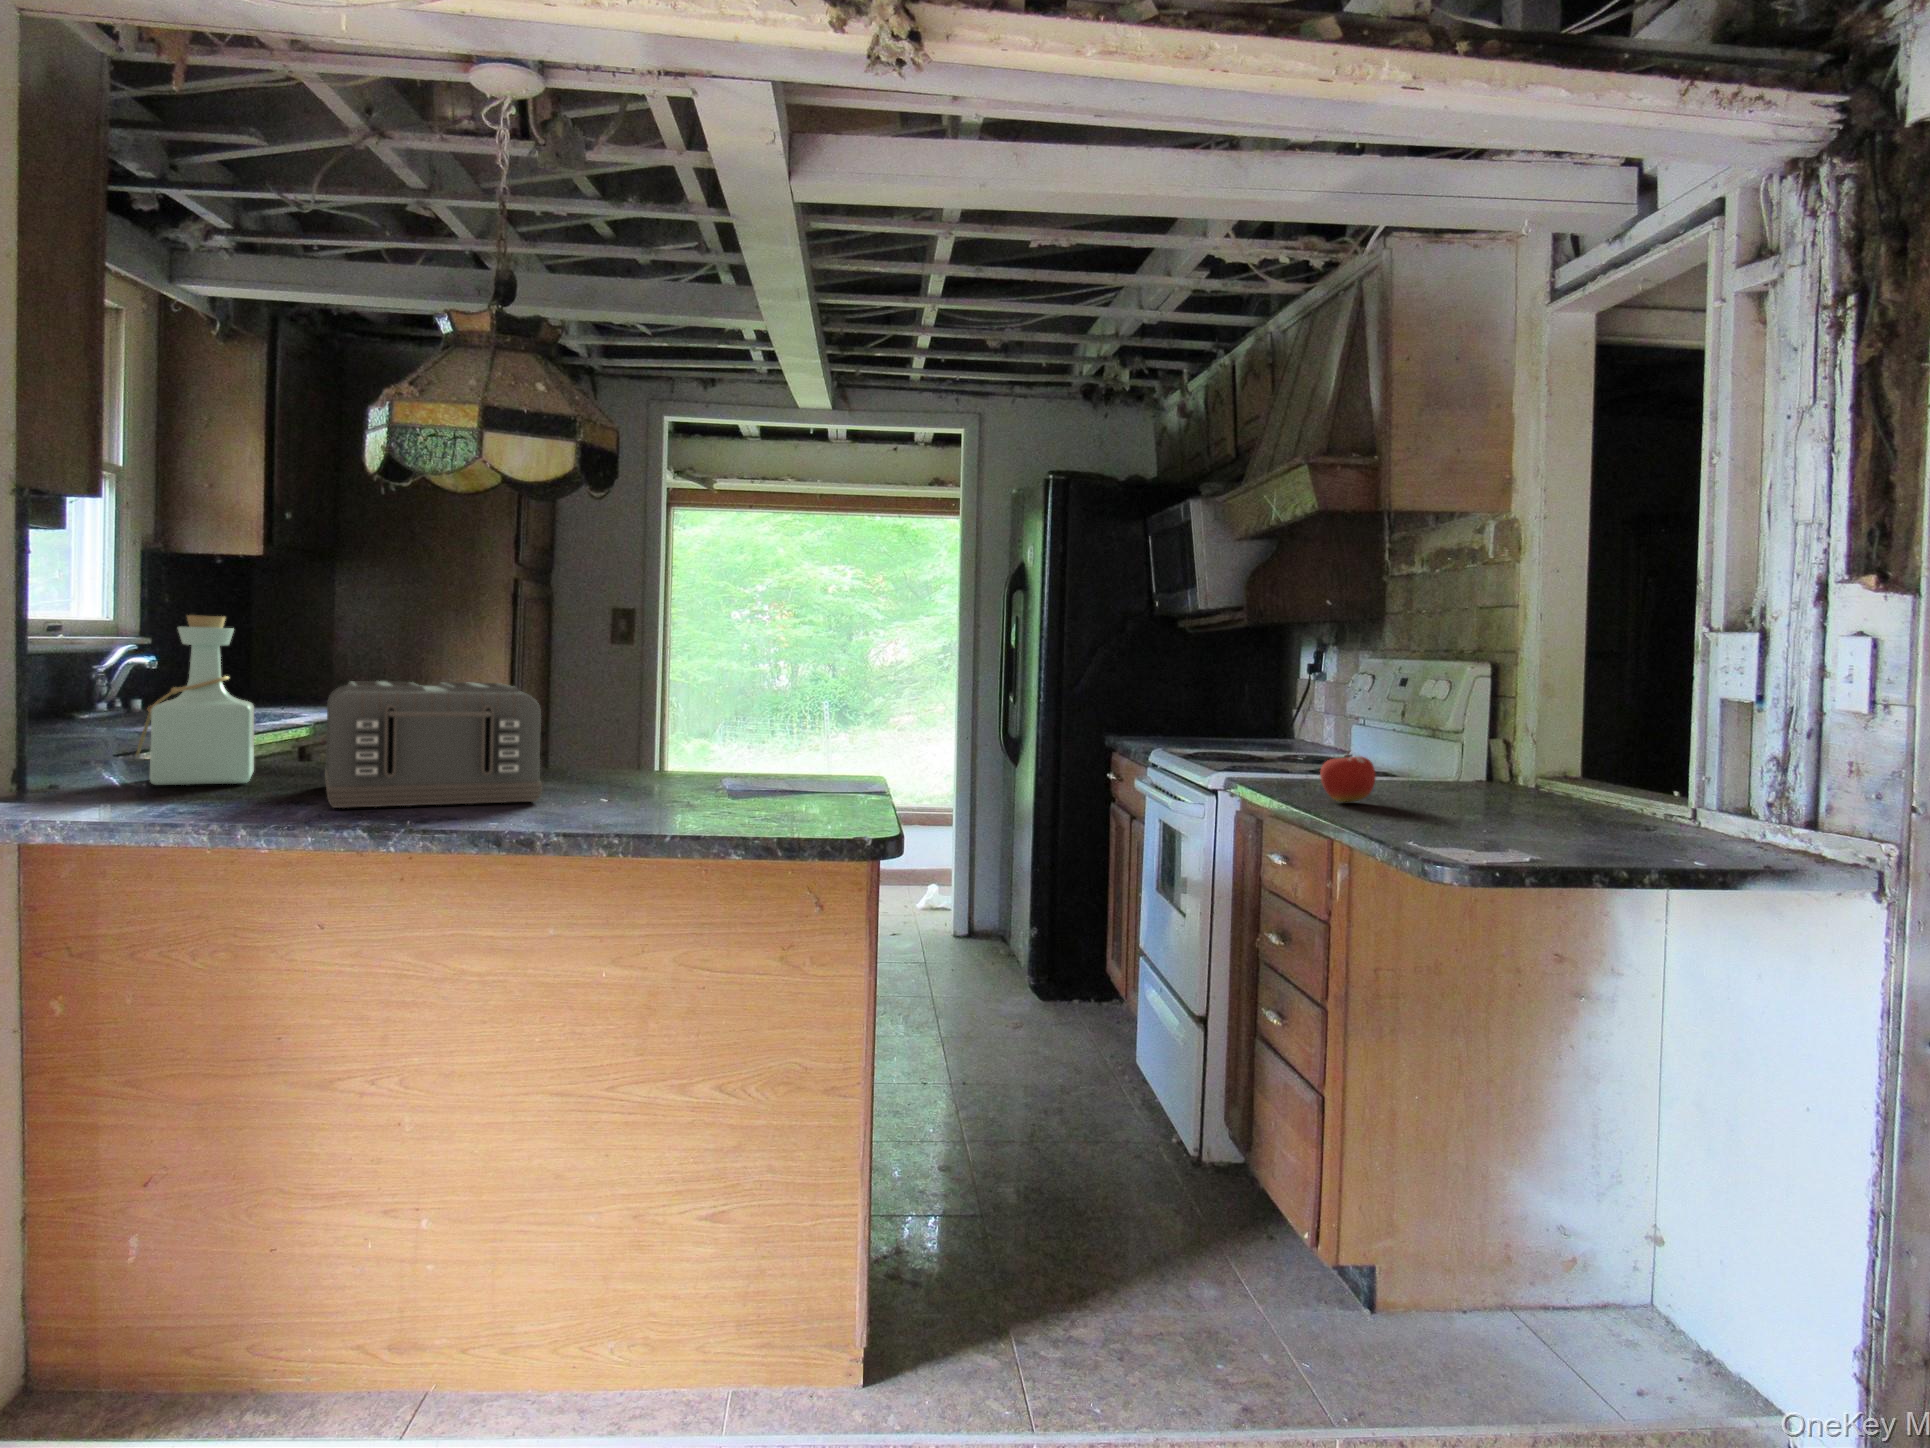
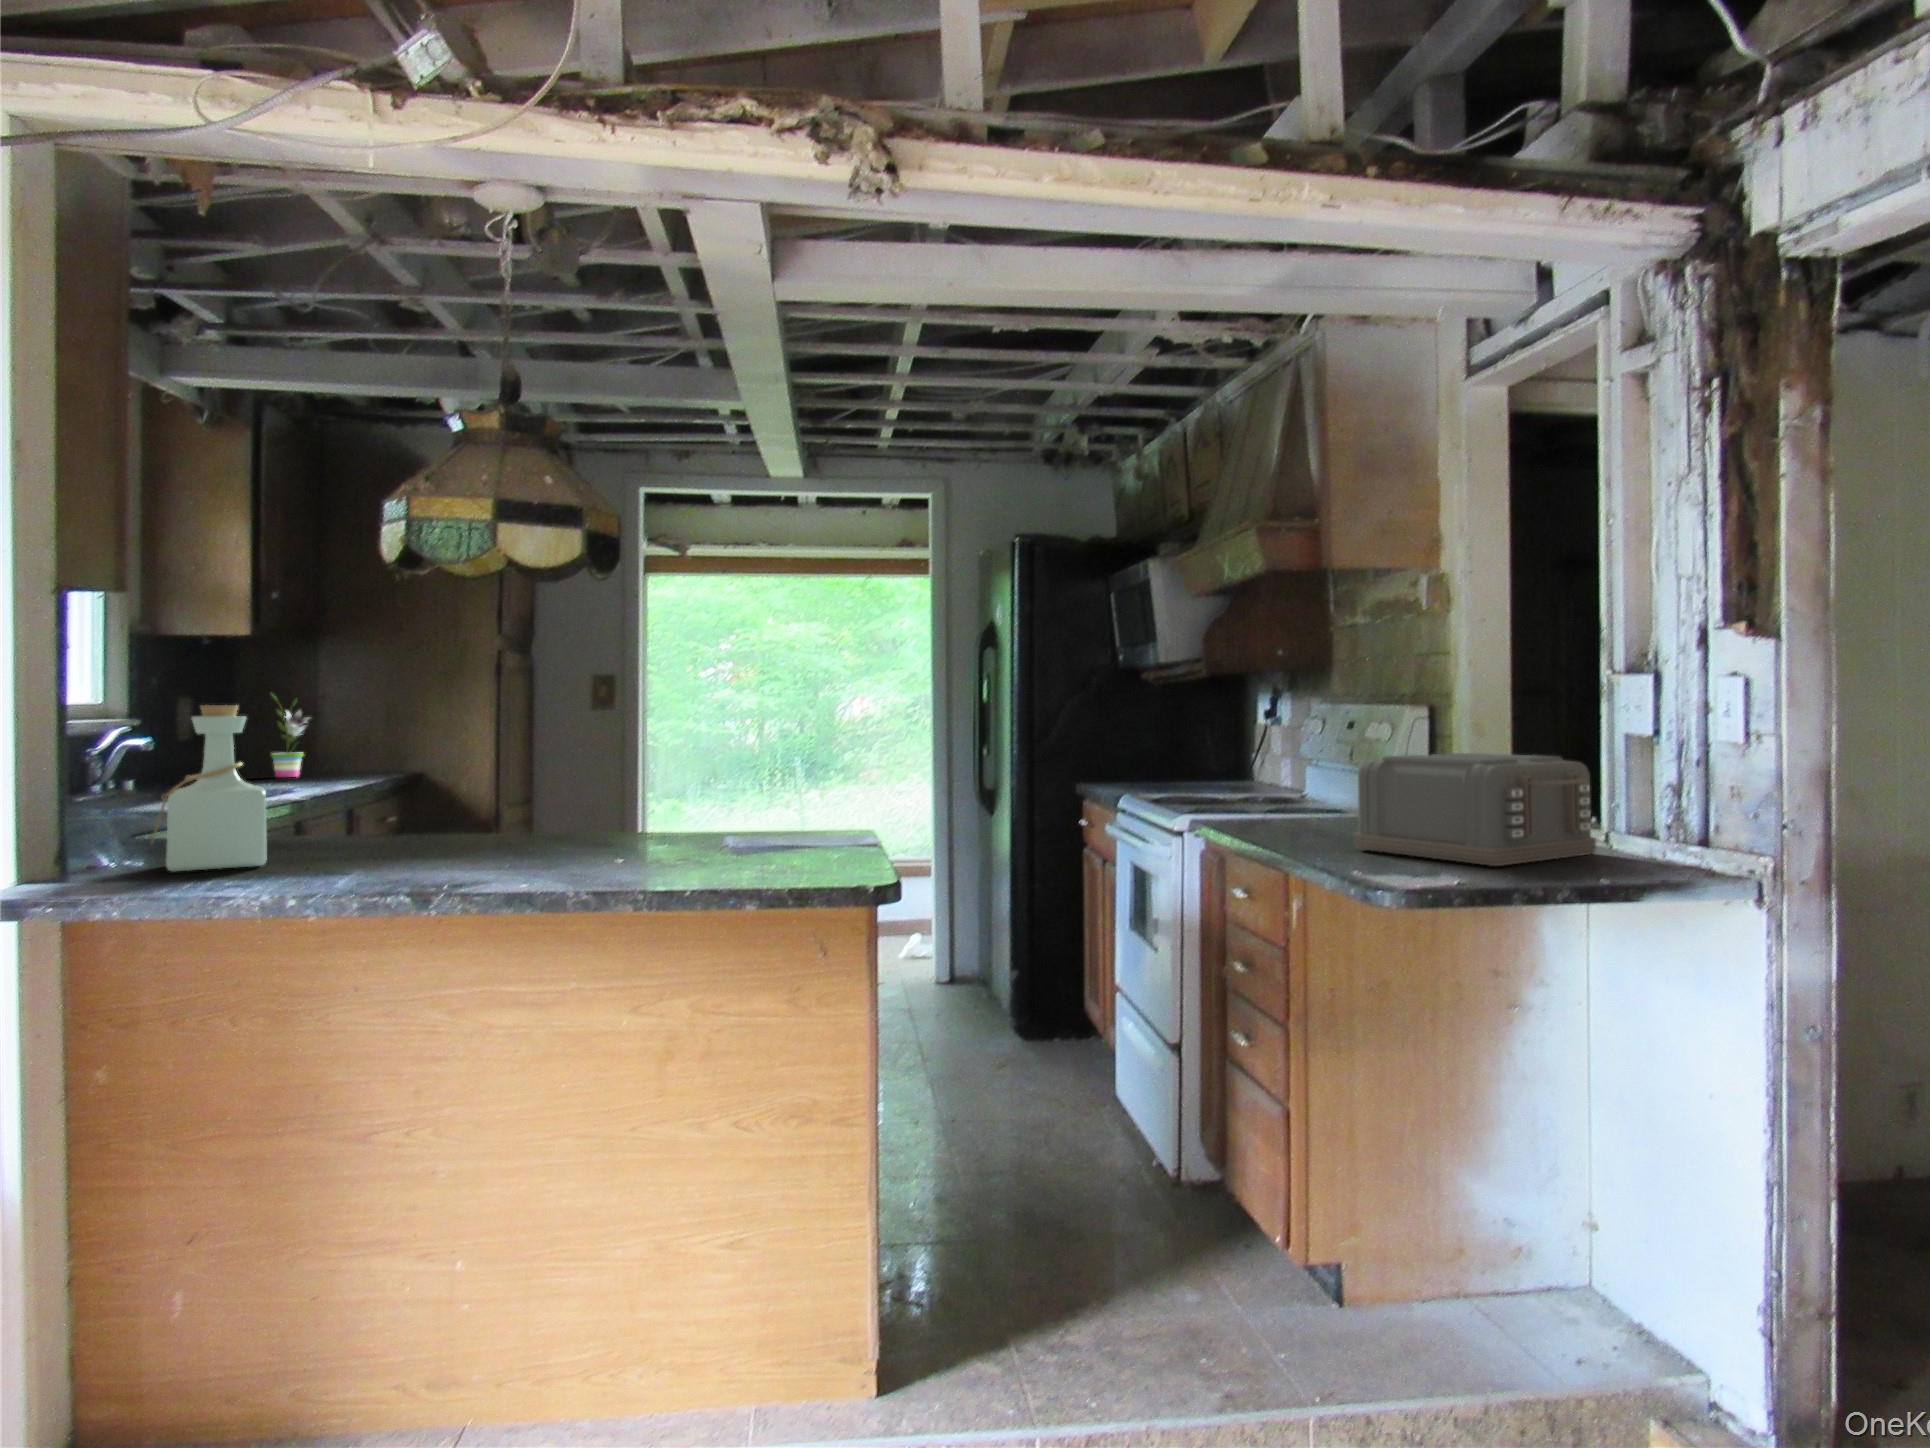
potted plant: none [290,614,330,699] -> present [271,693,309,777]
toaster: present [325,681,542,808] -> present [1354,753,1596,866]
fruit: present [1320,751,1376,802] -> none [1282,790,1332,838]

